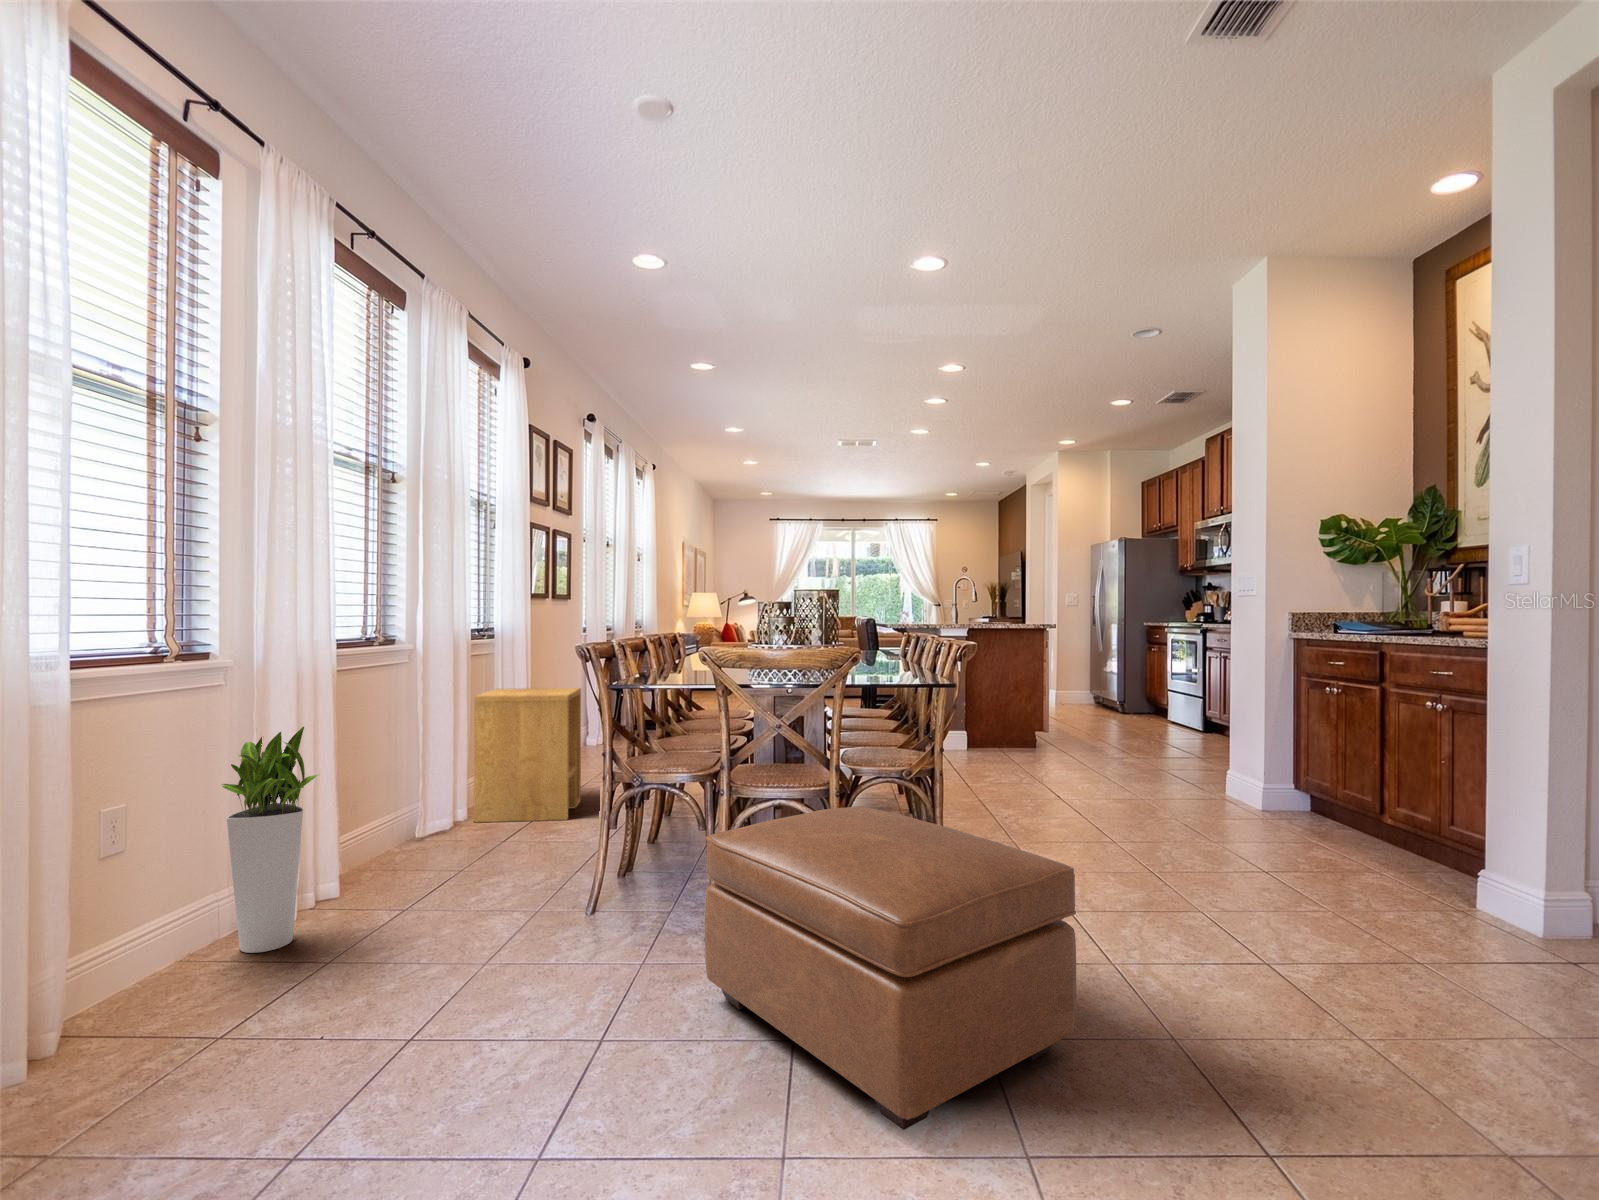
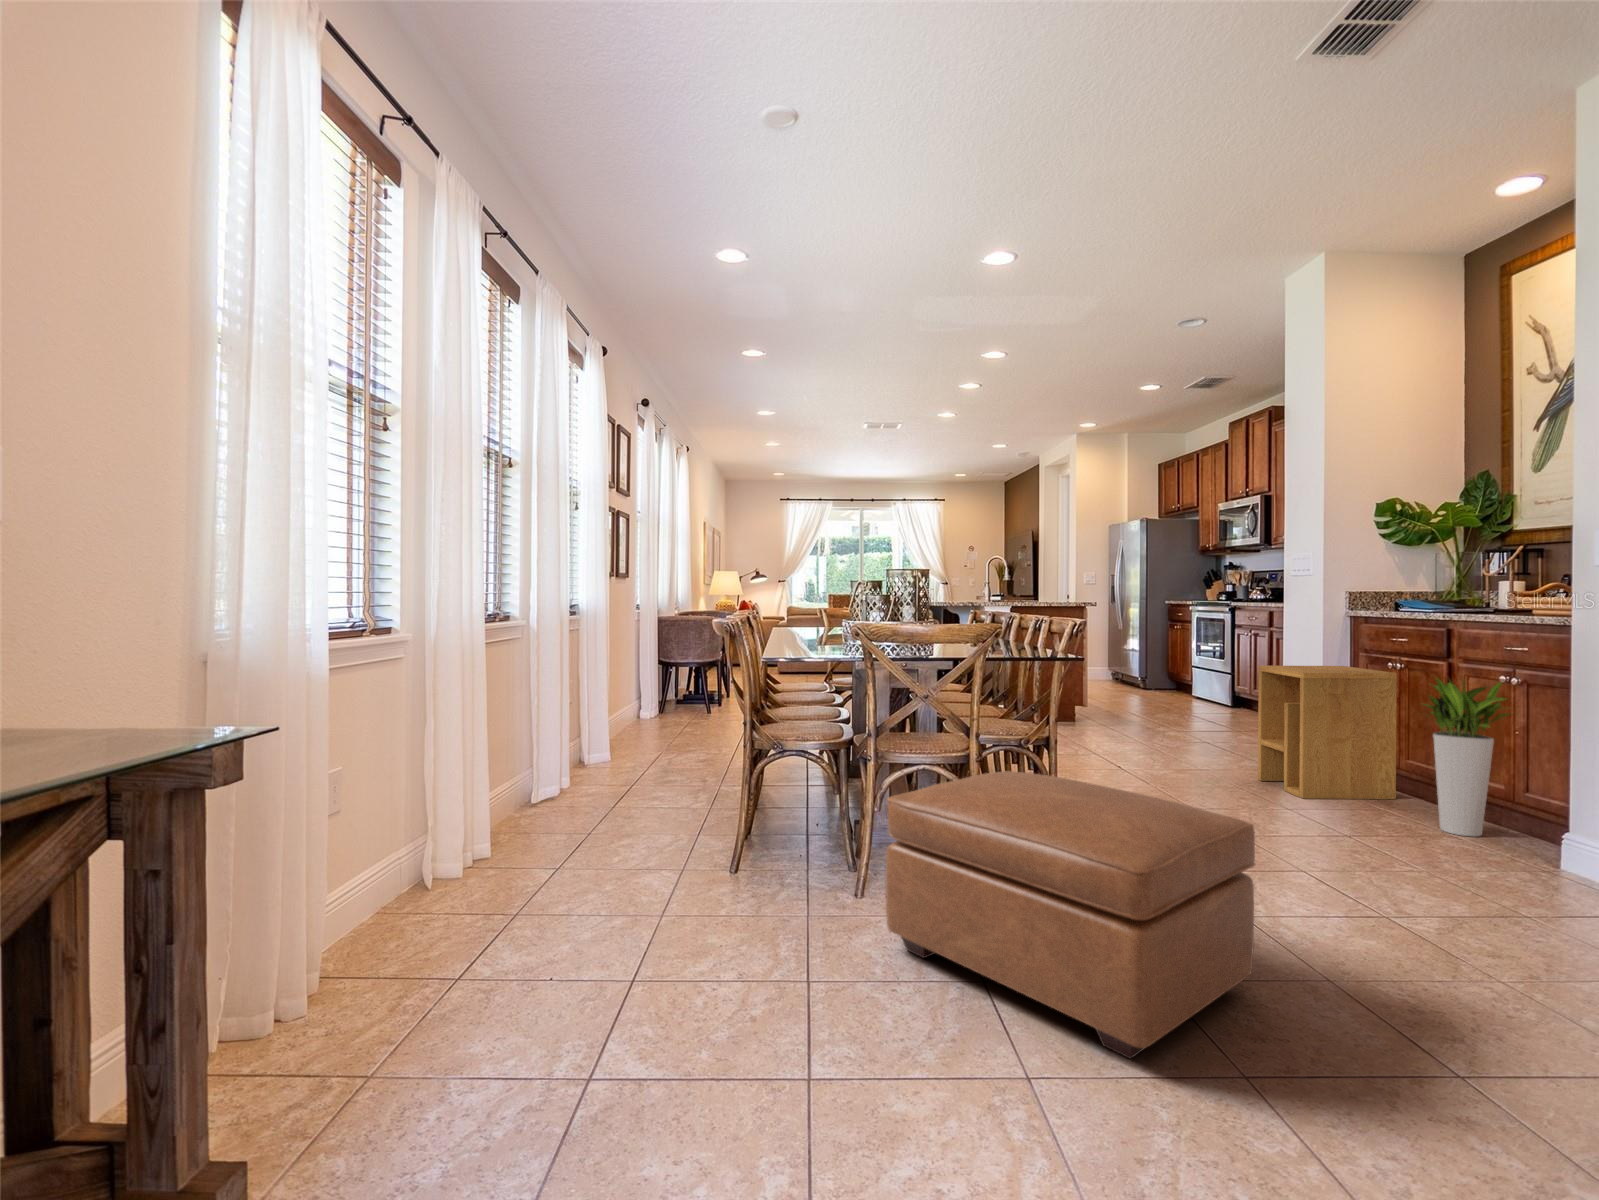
side table: present [473,688,581,822] -> present [1258,666,1397,799]
planter: present [222,727,318,953] -> present [1424,678,1510,837]

